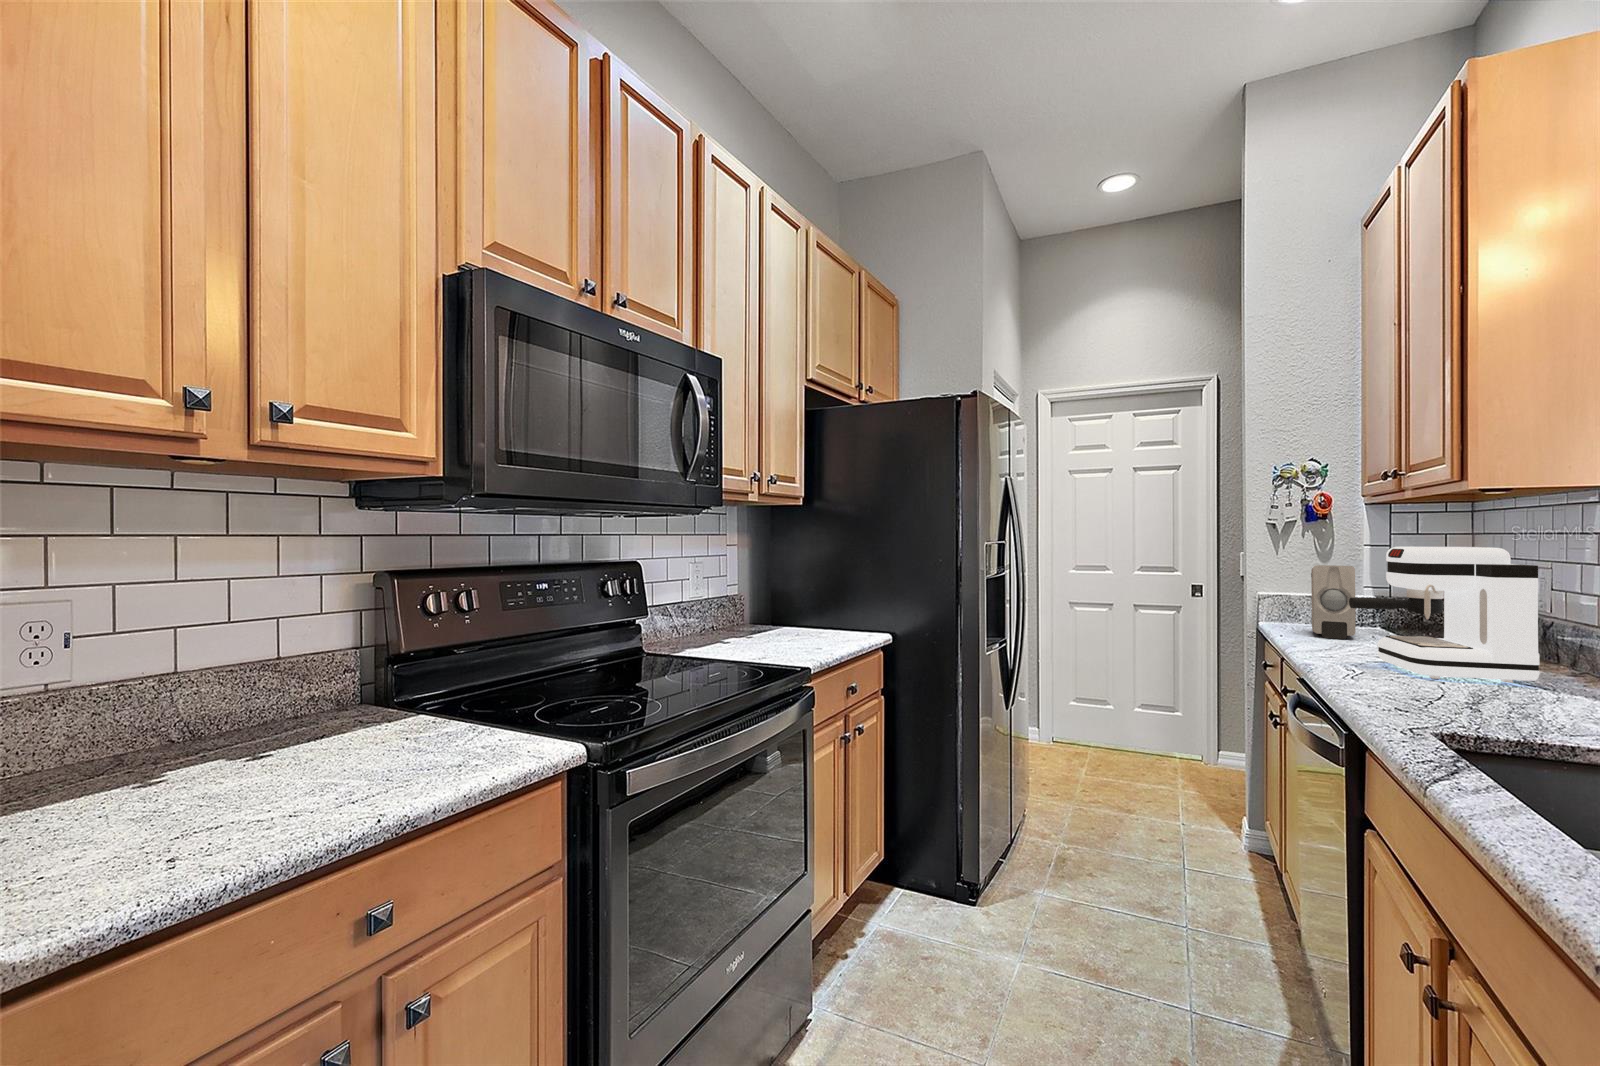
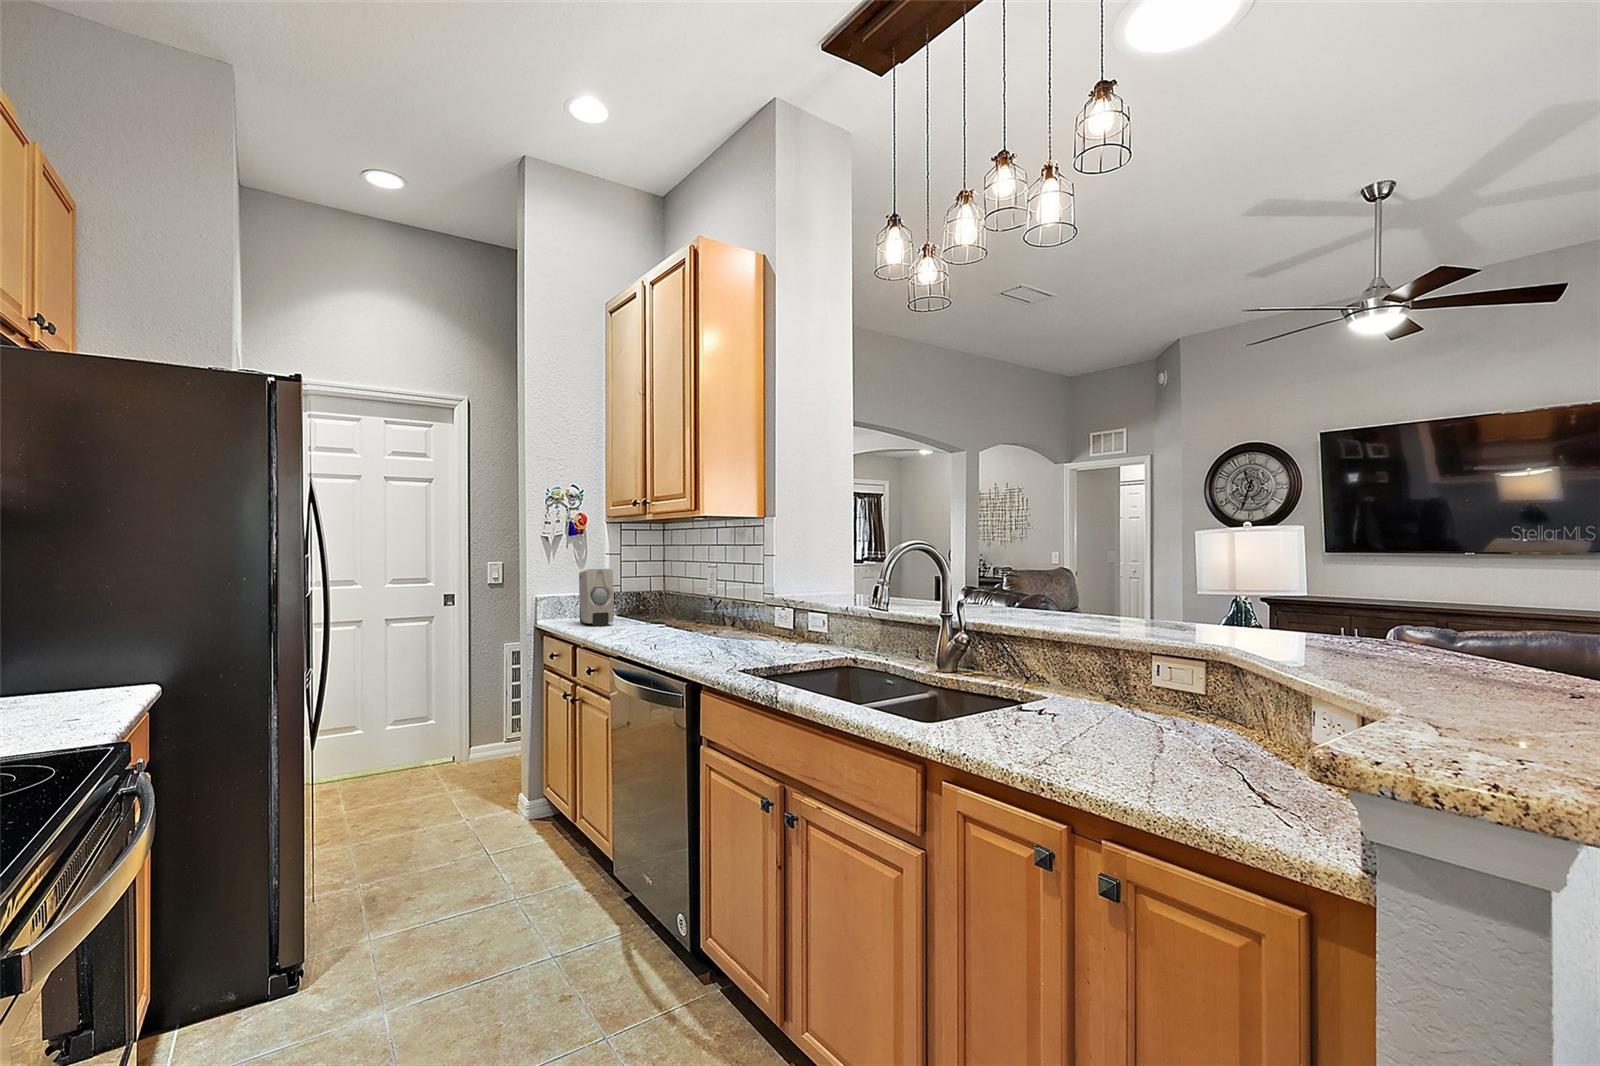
coffee maker: present [1349,547,1539,683] -> none [639,552,735,642]

